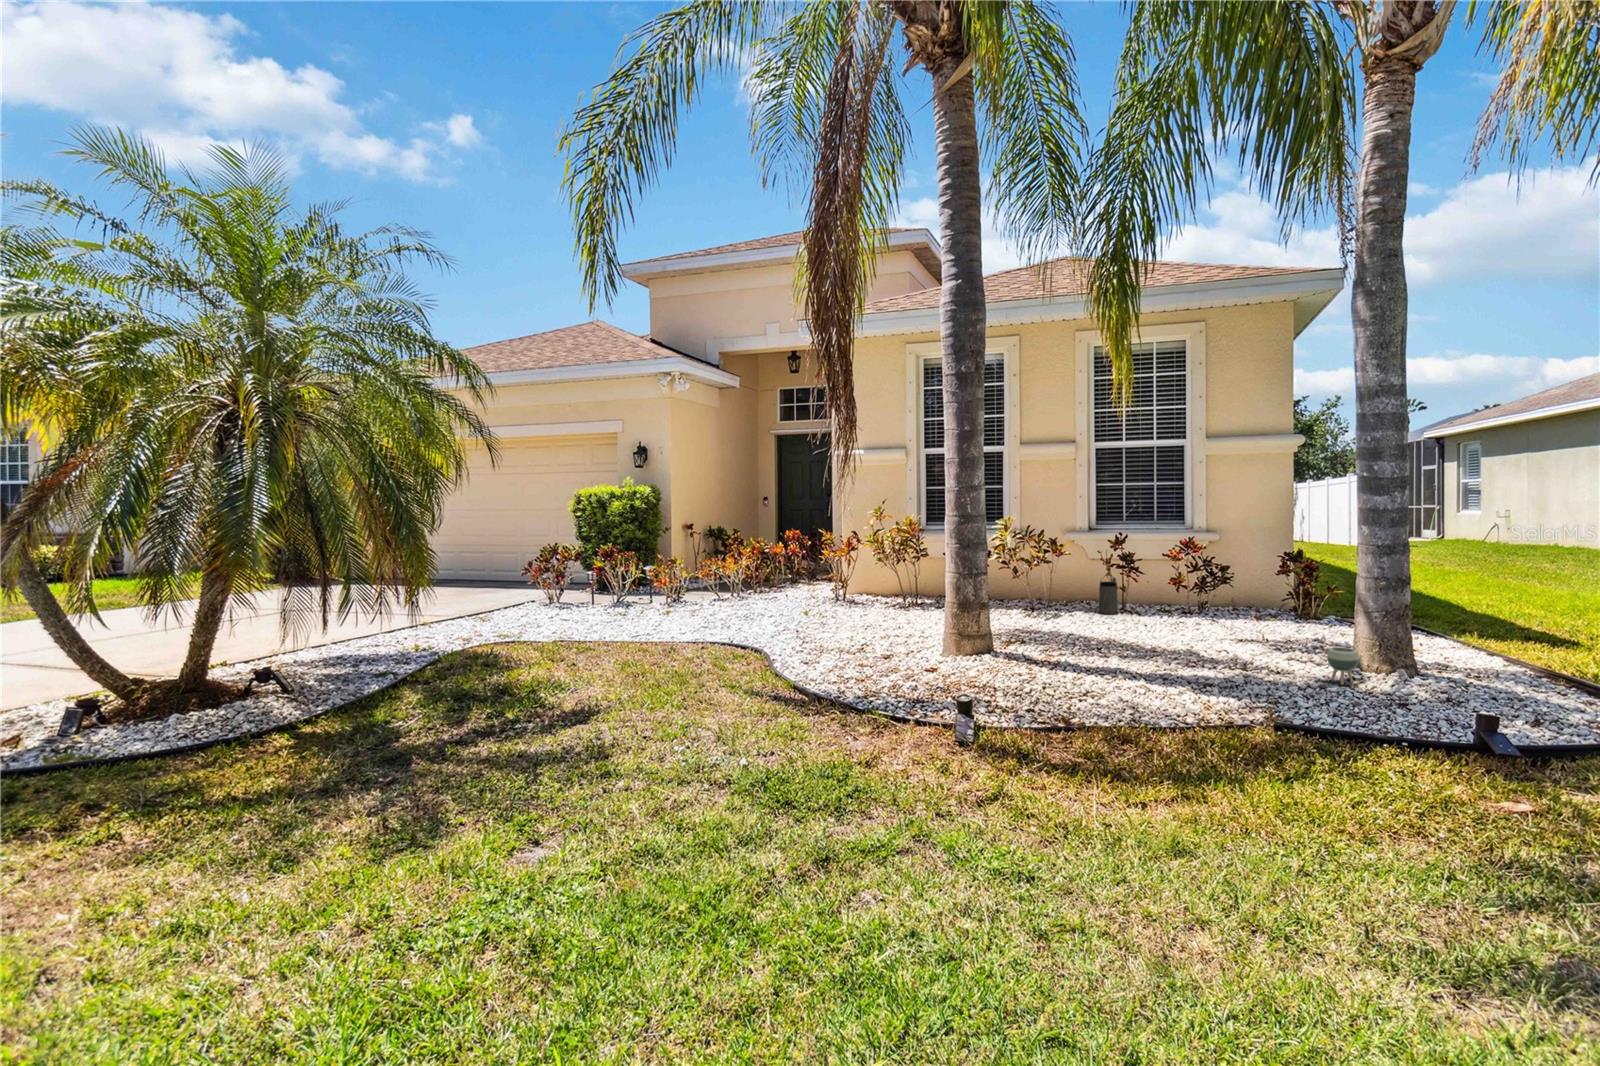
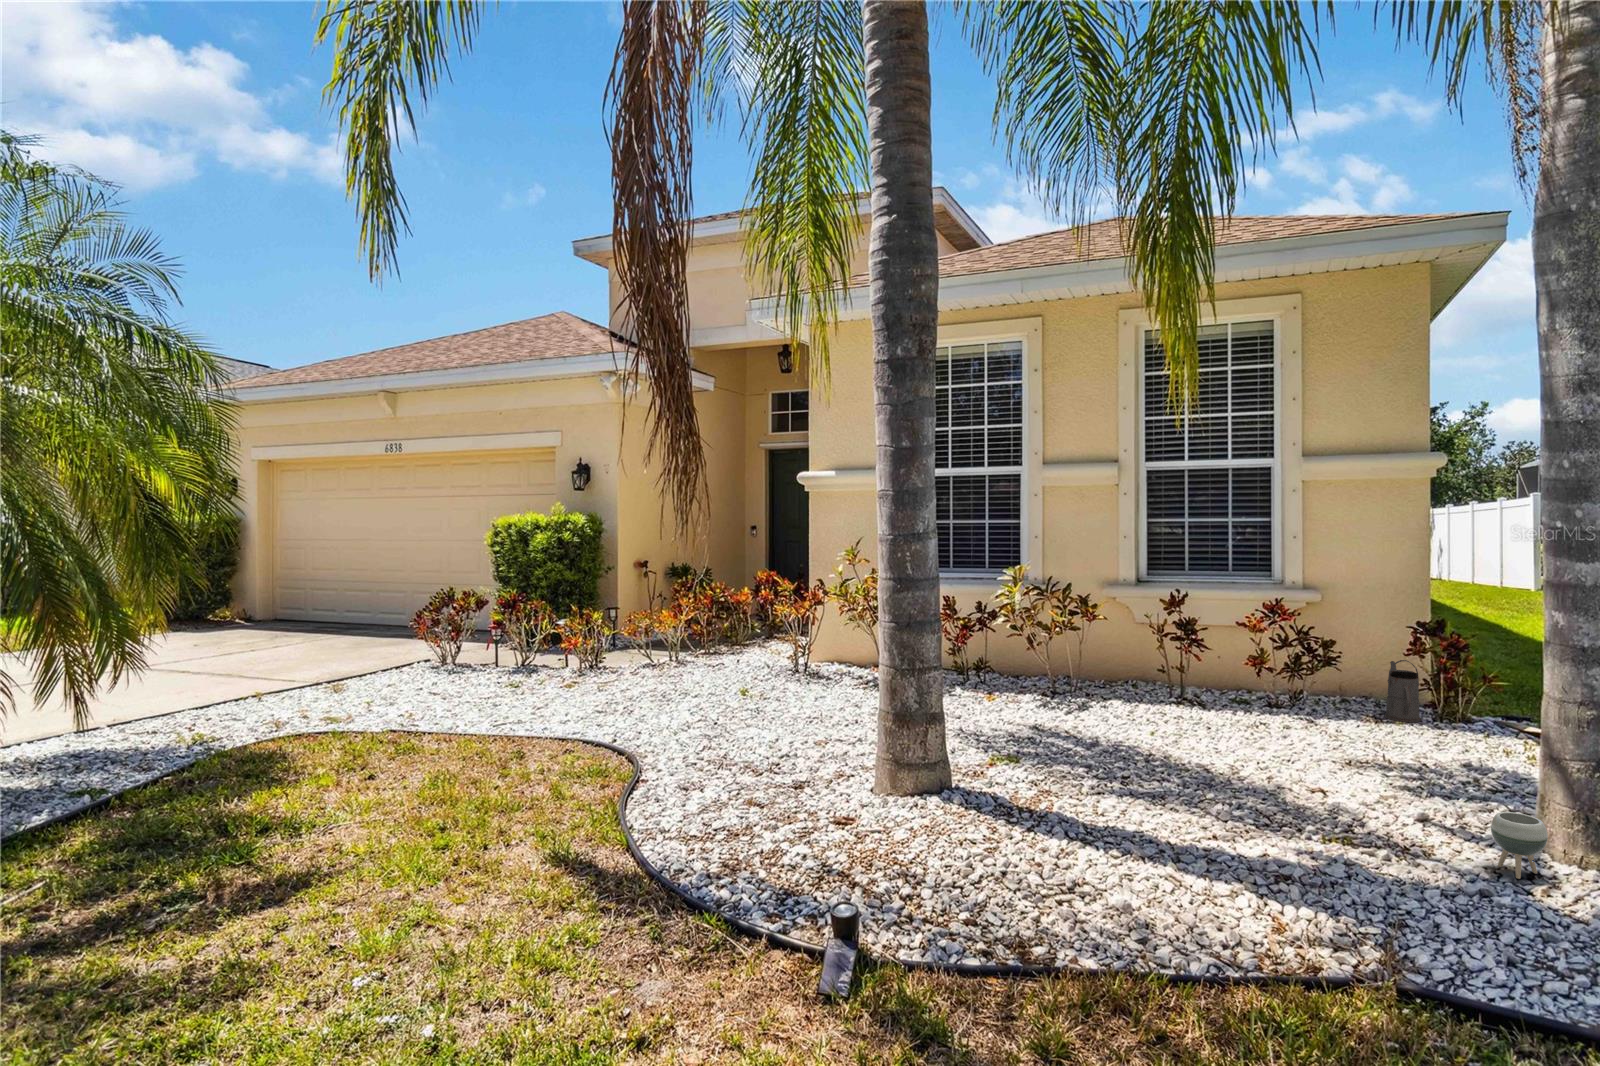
watering can: present [1098,575,1119,615] -> present [1385,660,1421,722]

